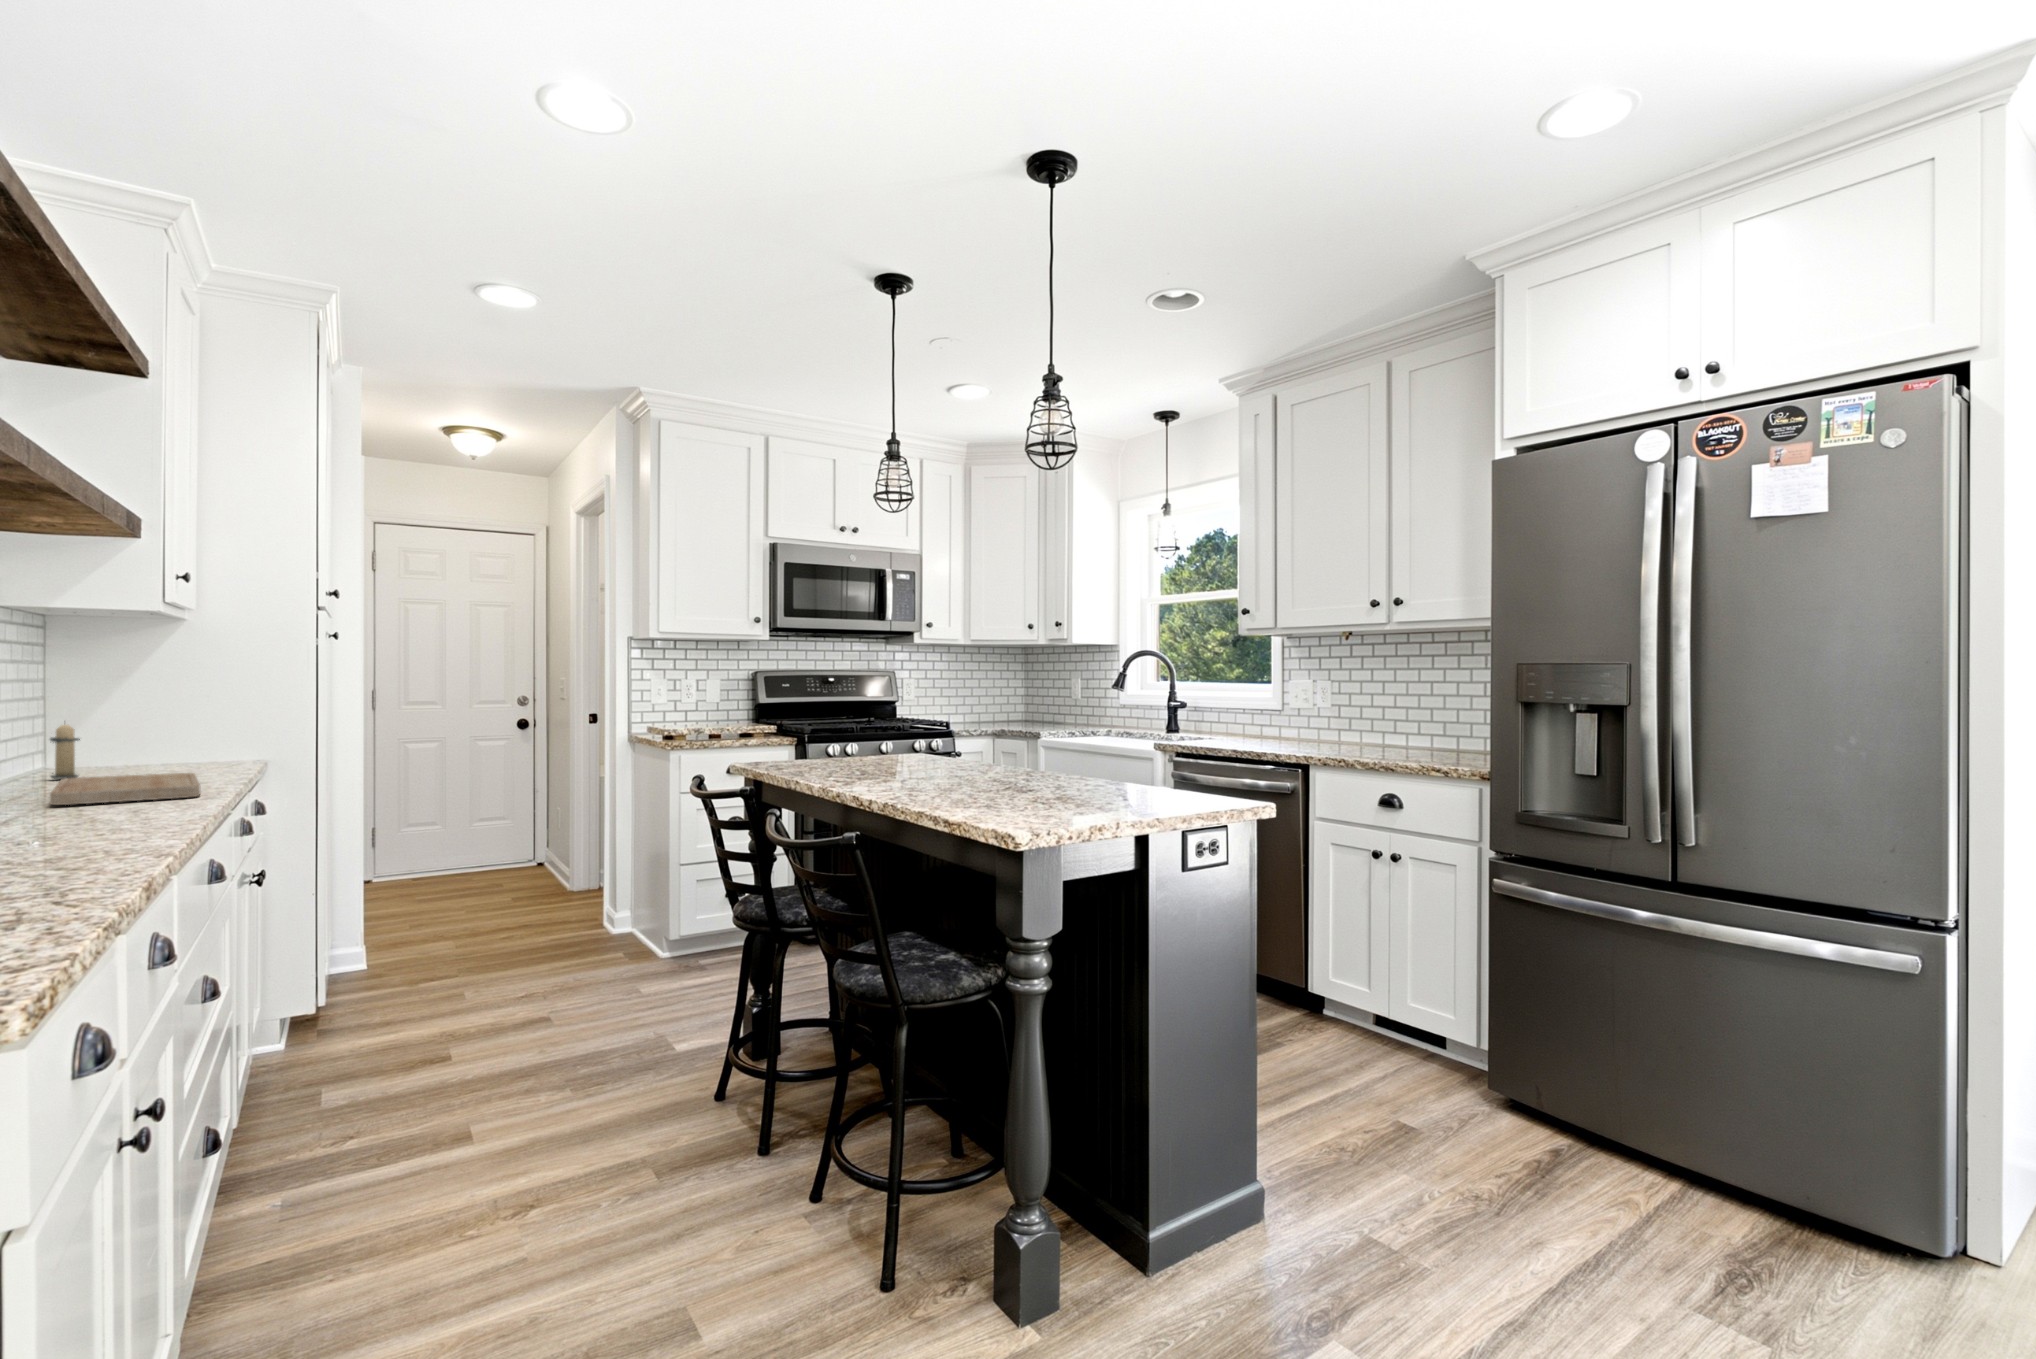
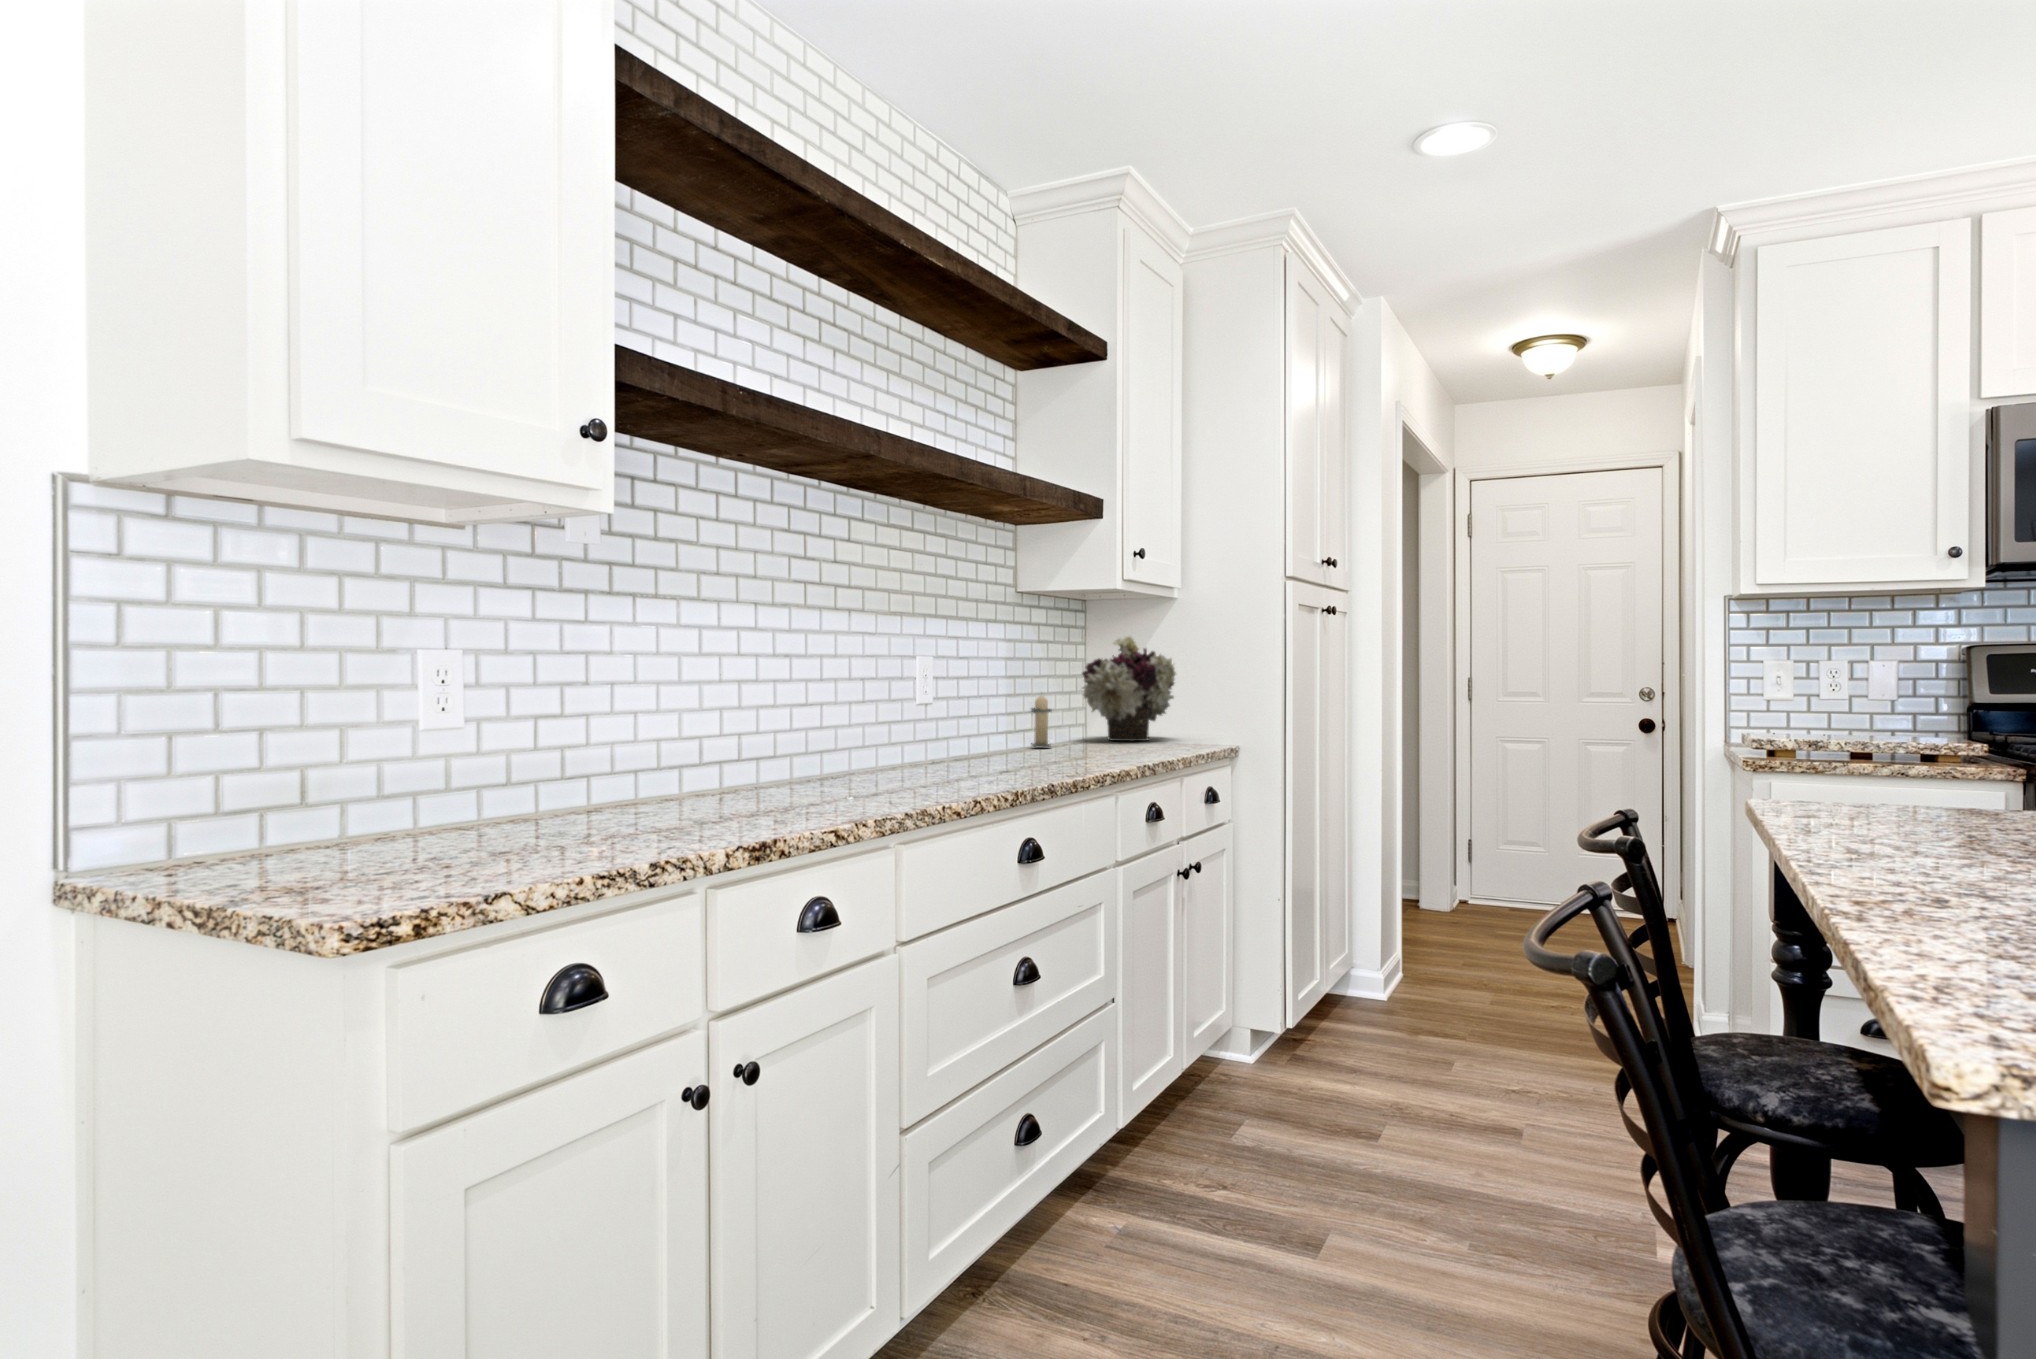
flower arrangement: none [83,660,205,767] -> present [1082,635,1176,741]
cutting board: present [50,773,200,805] -> none [943,746,1097,773]

